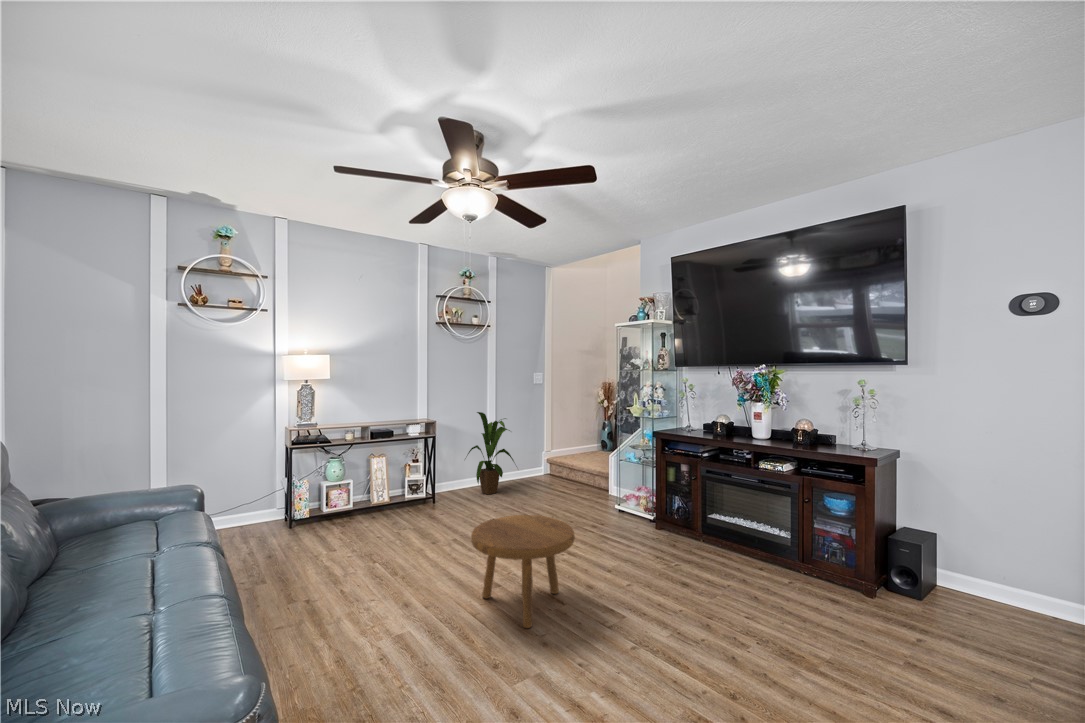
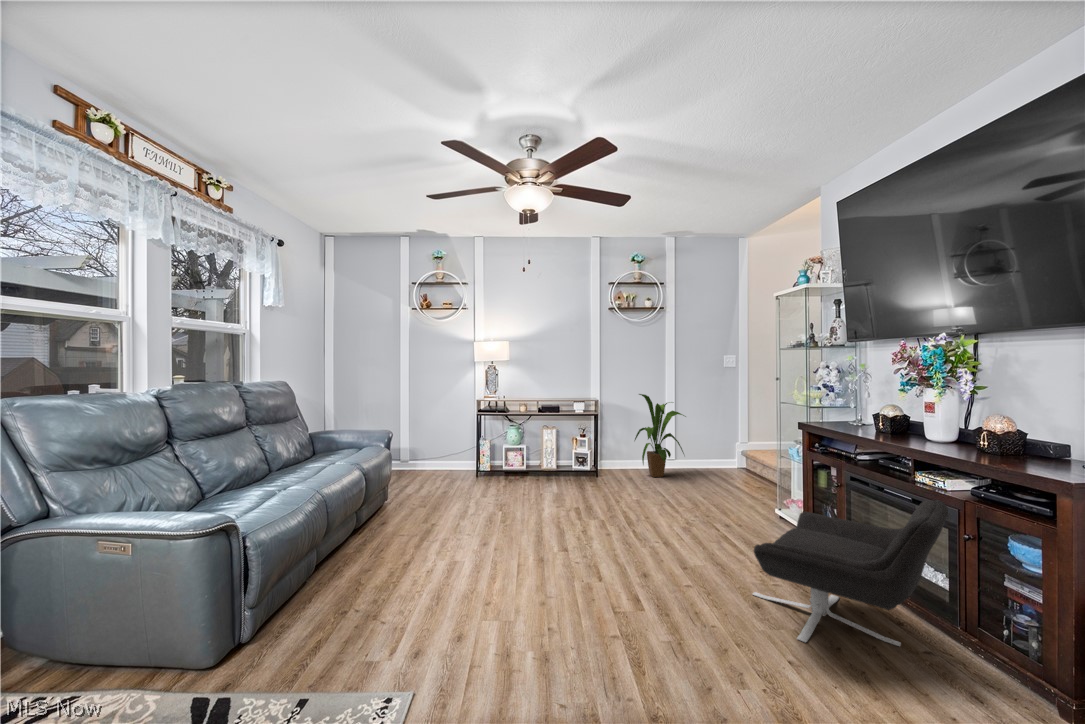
lounge chair: none [674,479,812,601] -> present [753,500,948,646]
footstool: present [471,515,575,628] -> none [515,486,614,588]

